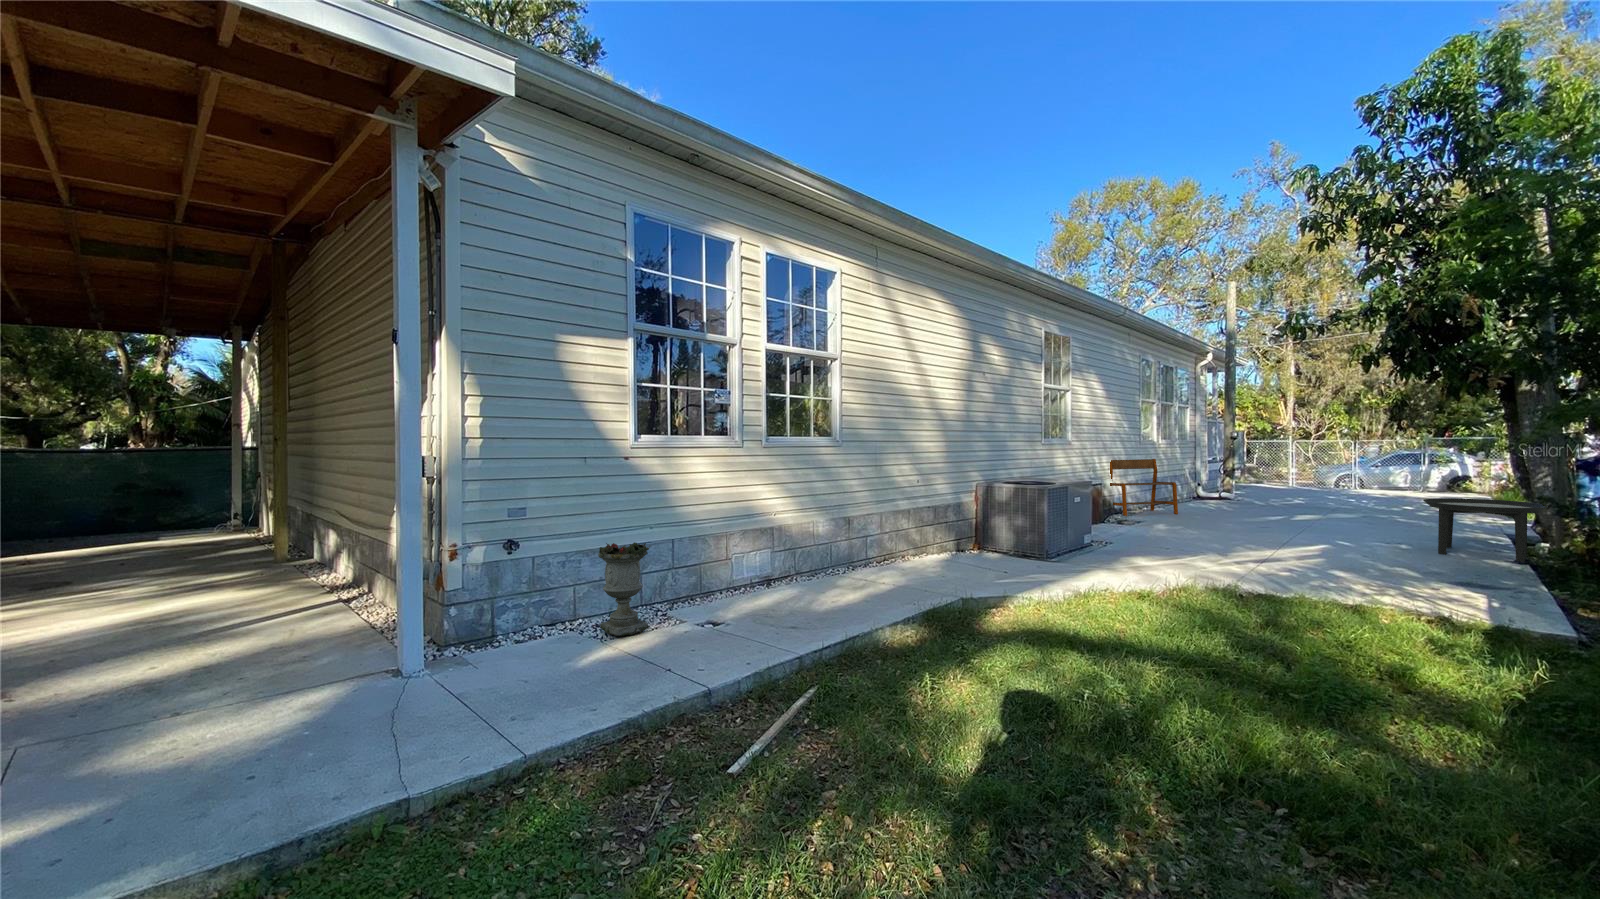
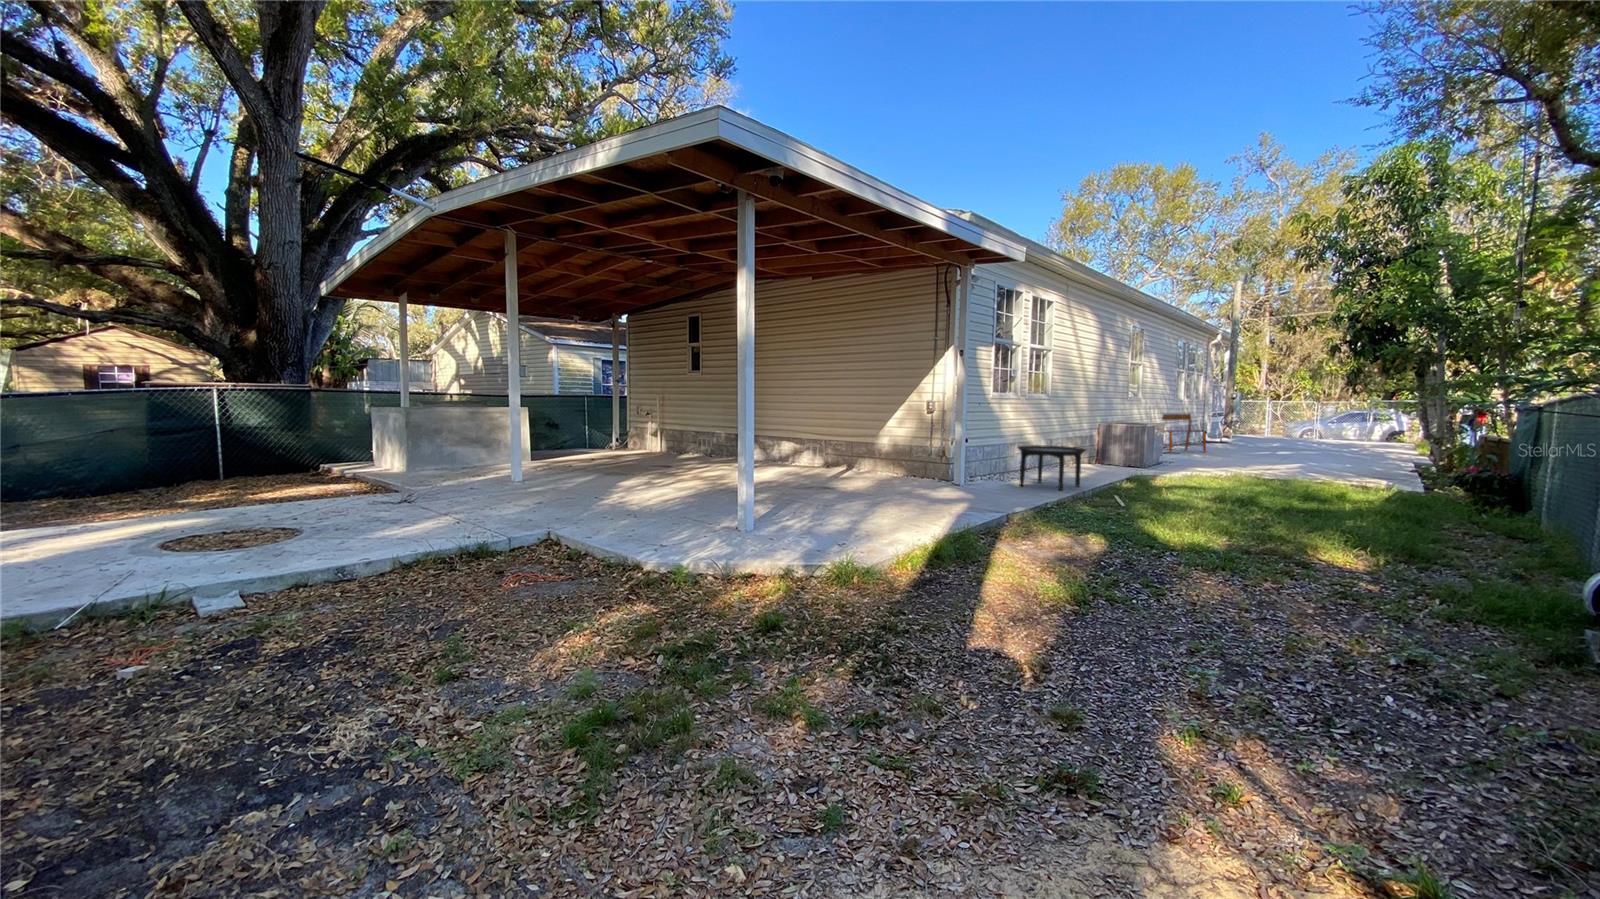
round table: present [1423,498,1548,562] -> present [1018,445,1086,490]
planter: present [598,542,650,636] -> none [979,448,1006,494]

